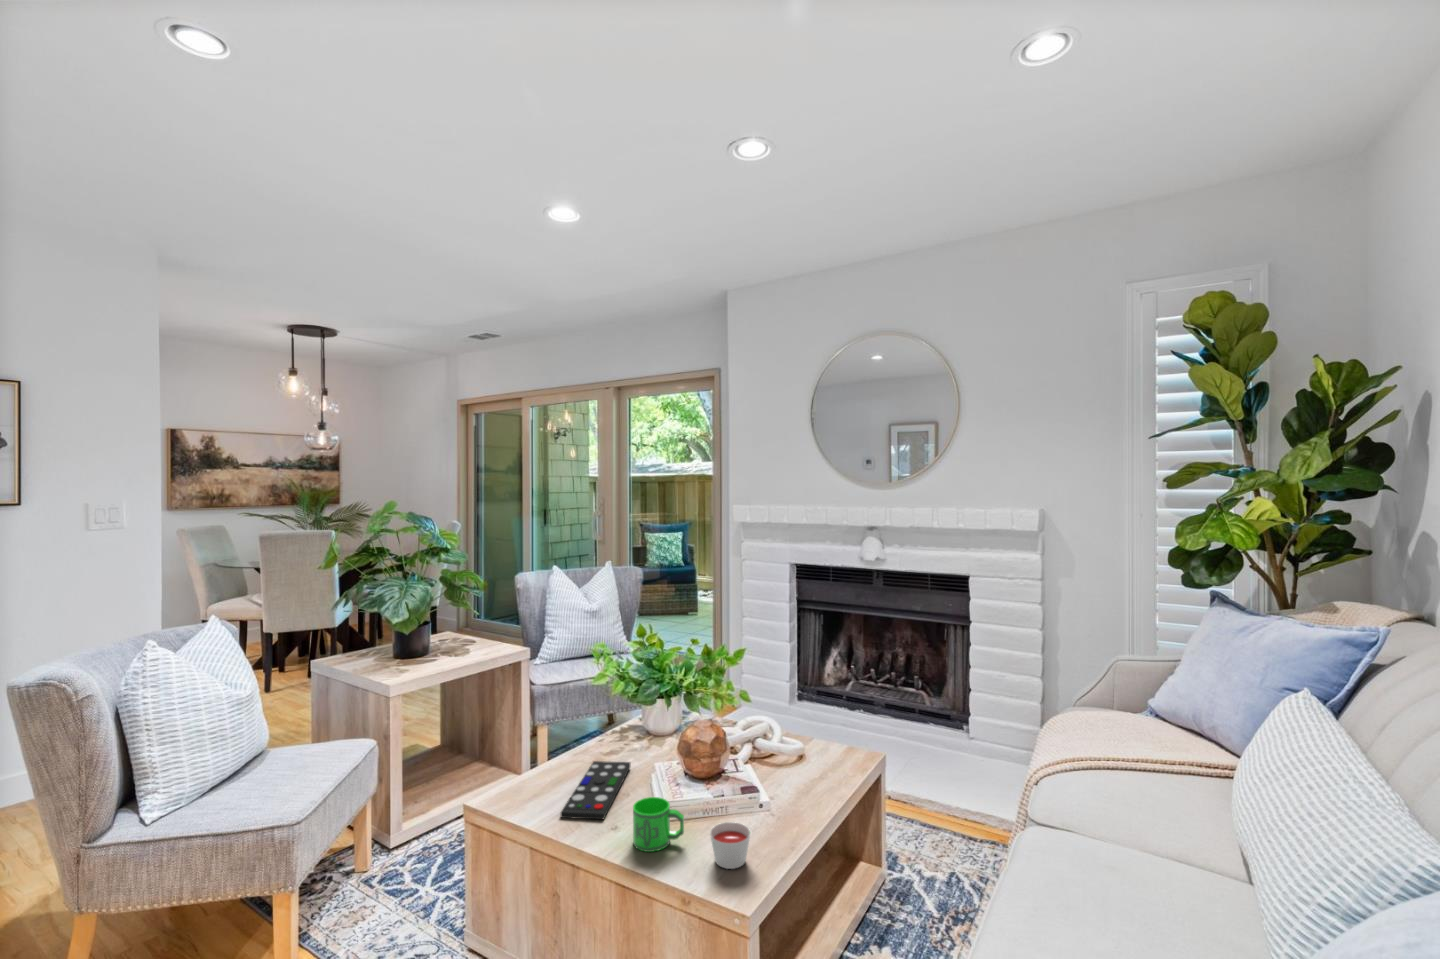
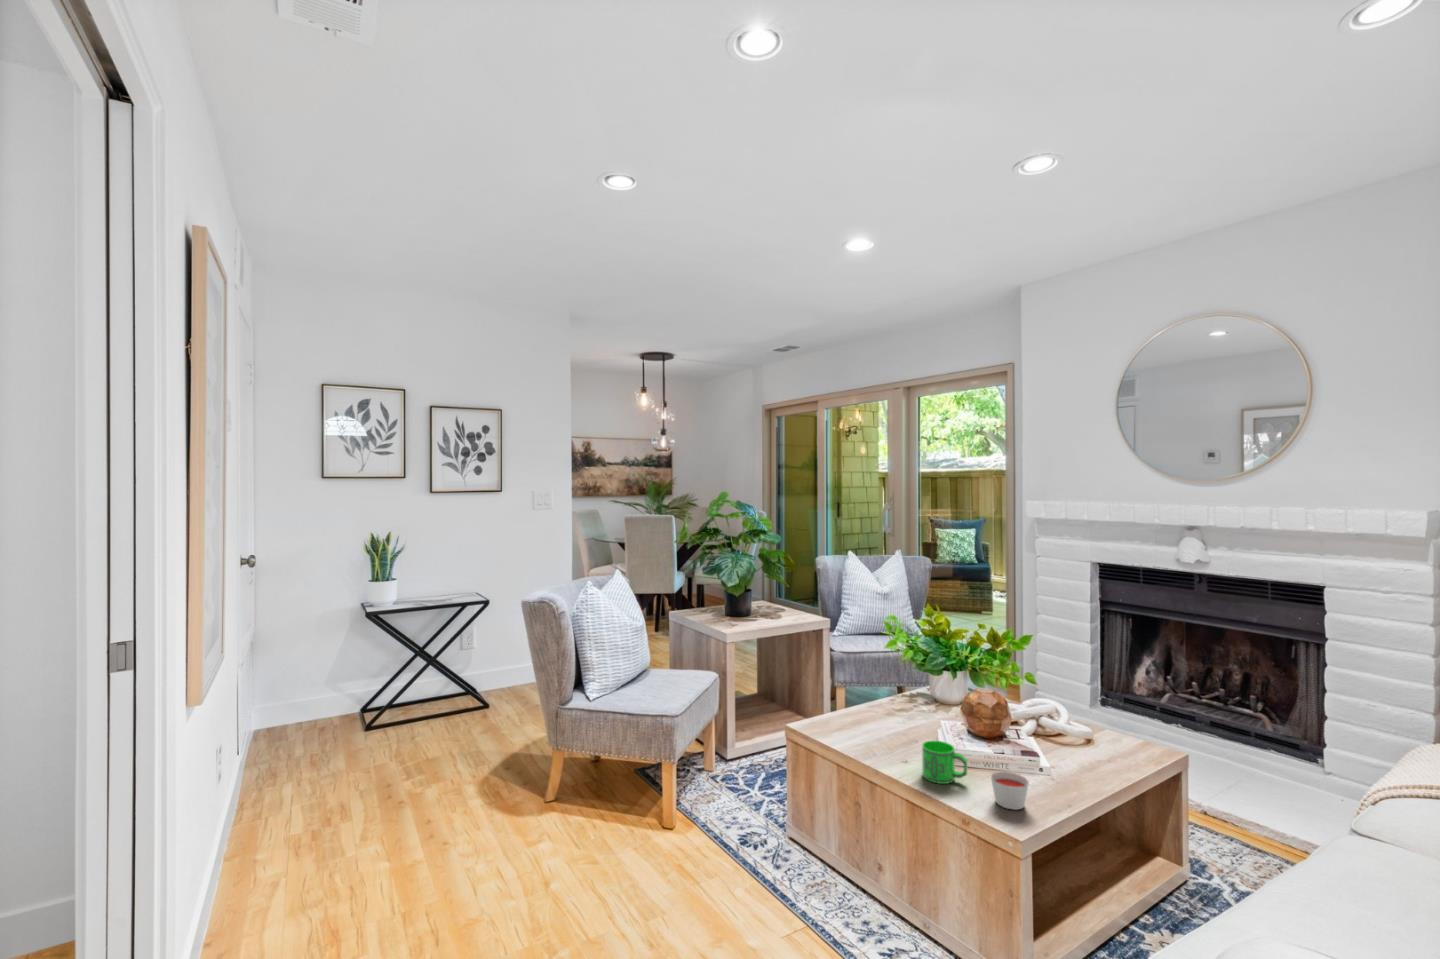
remote control: present [561,761,630,819] -> none [861,712,920,754]

